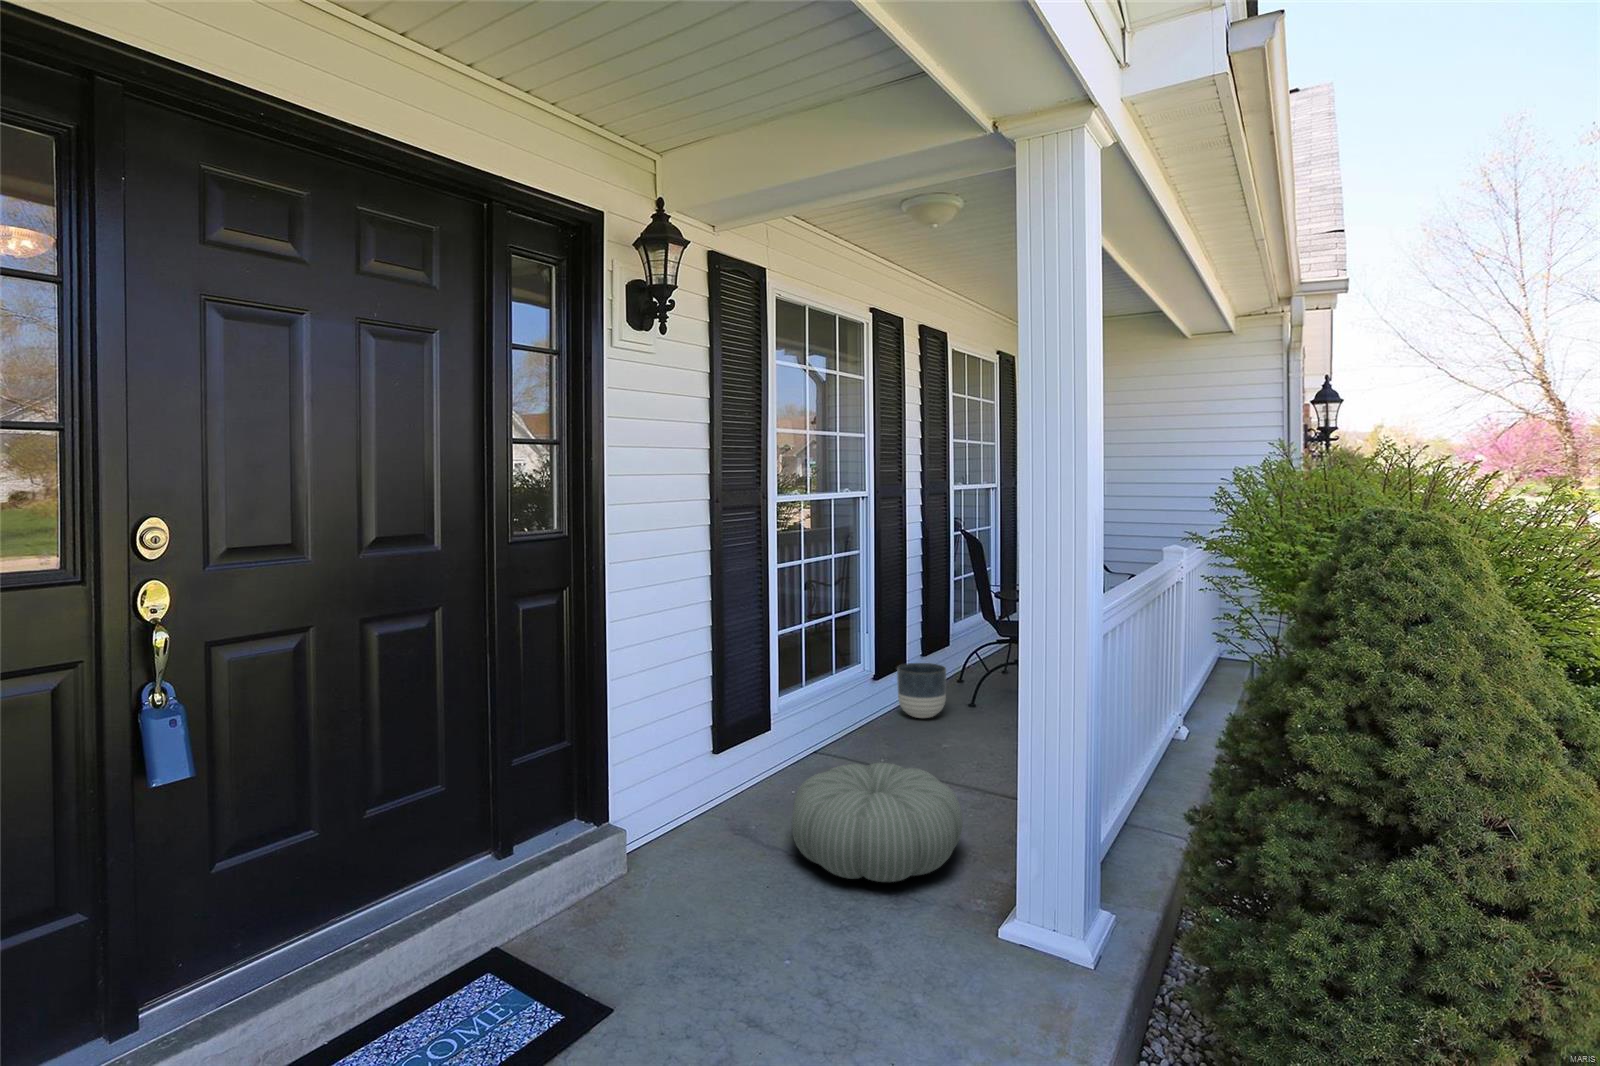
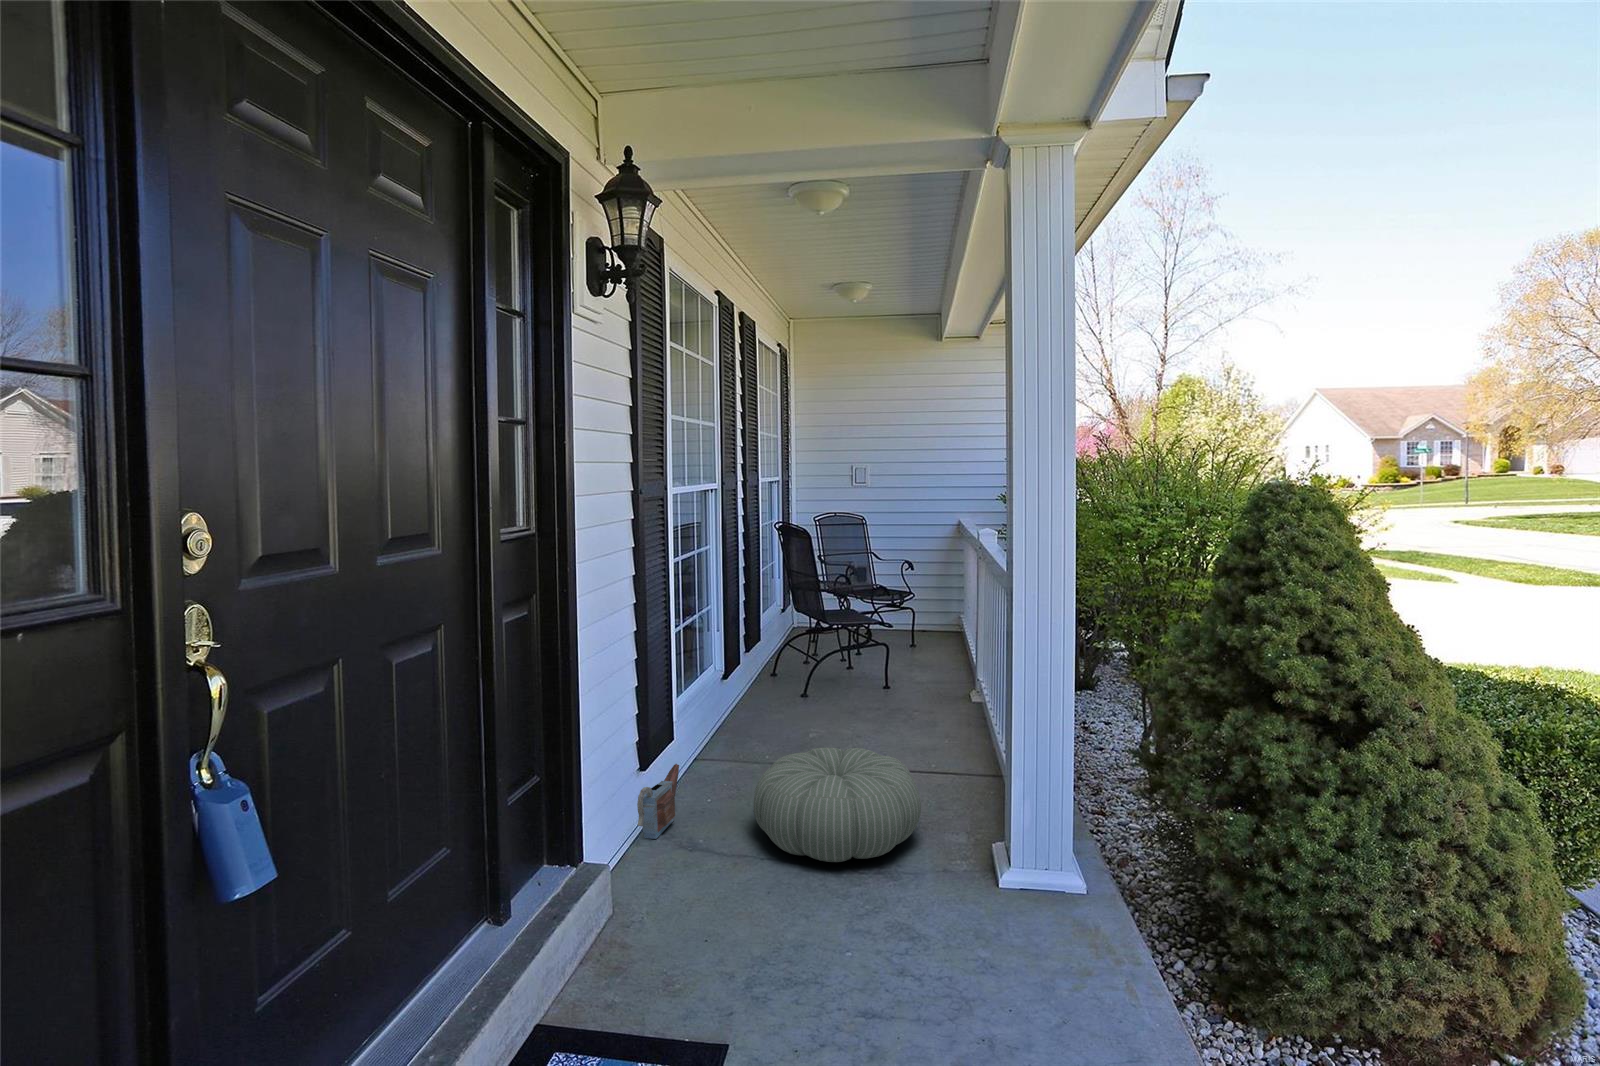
planter: present [897,663,946,718] -> none [742,655,789,708]
watering can: none [689,756,754,822] -> present [637,764,679,839]

